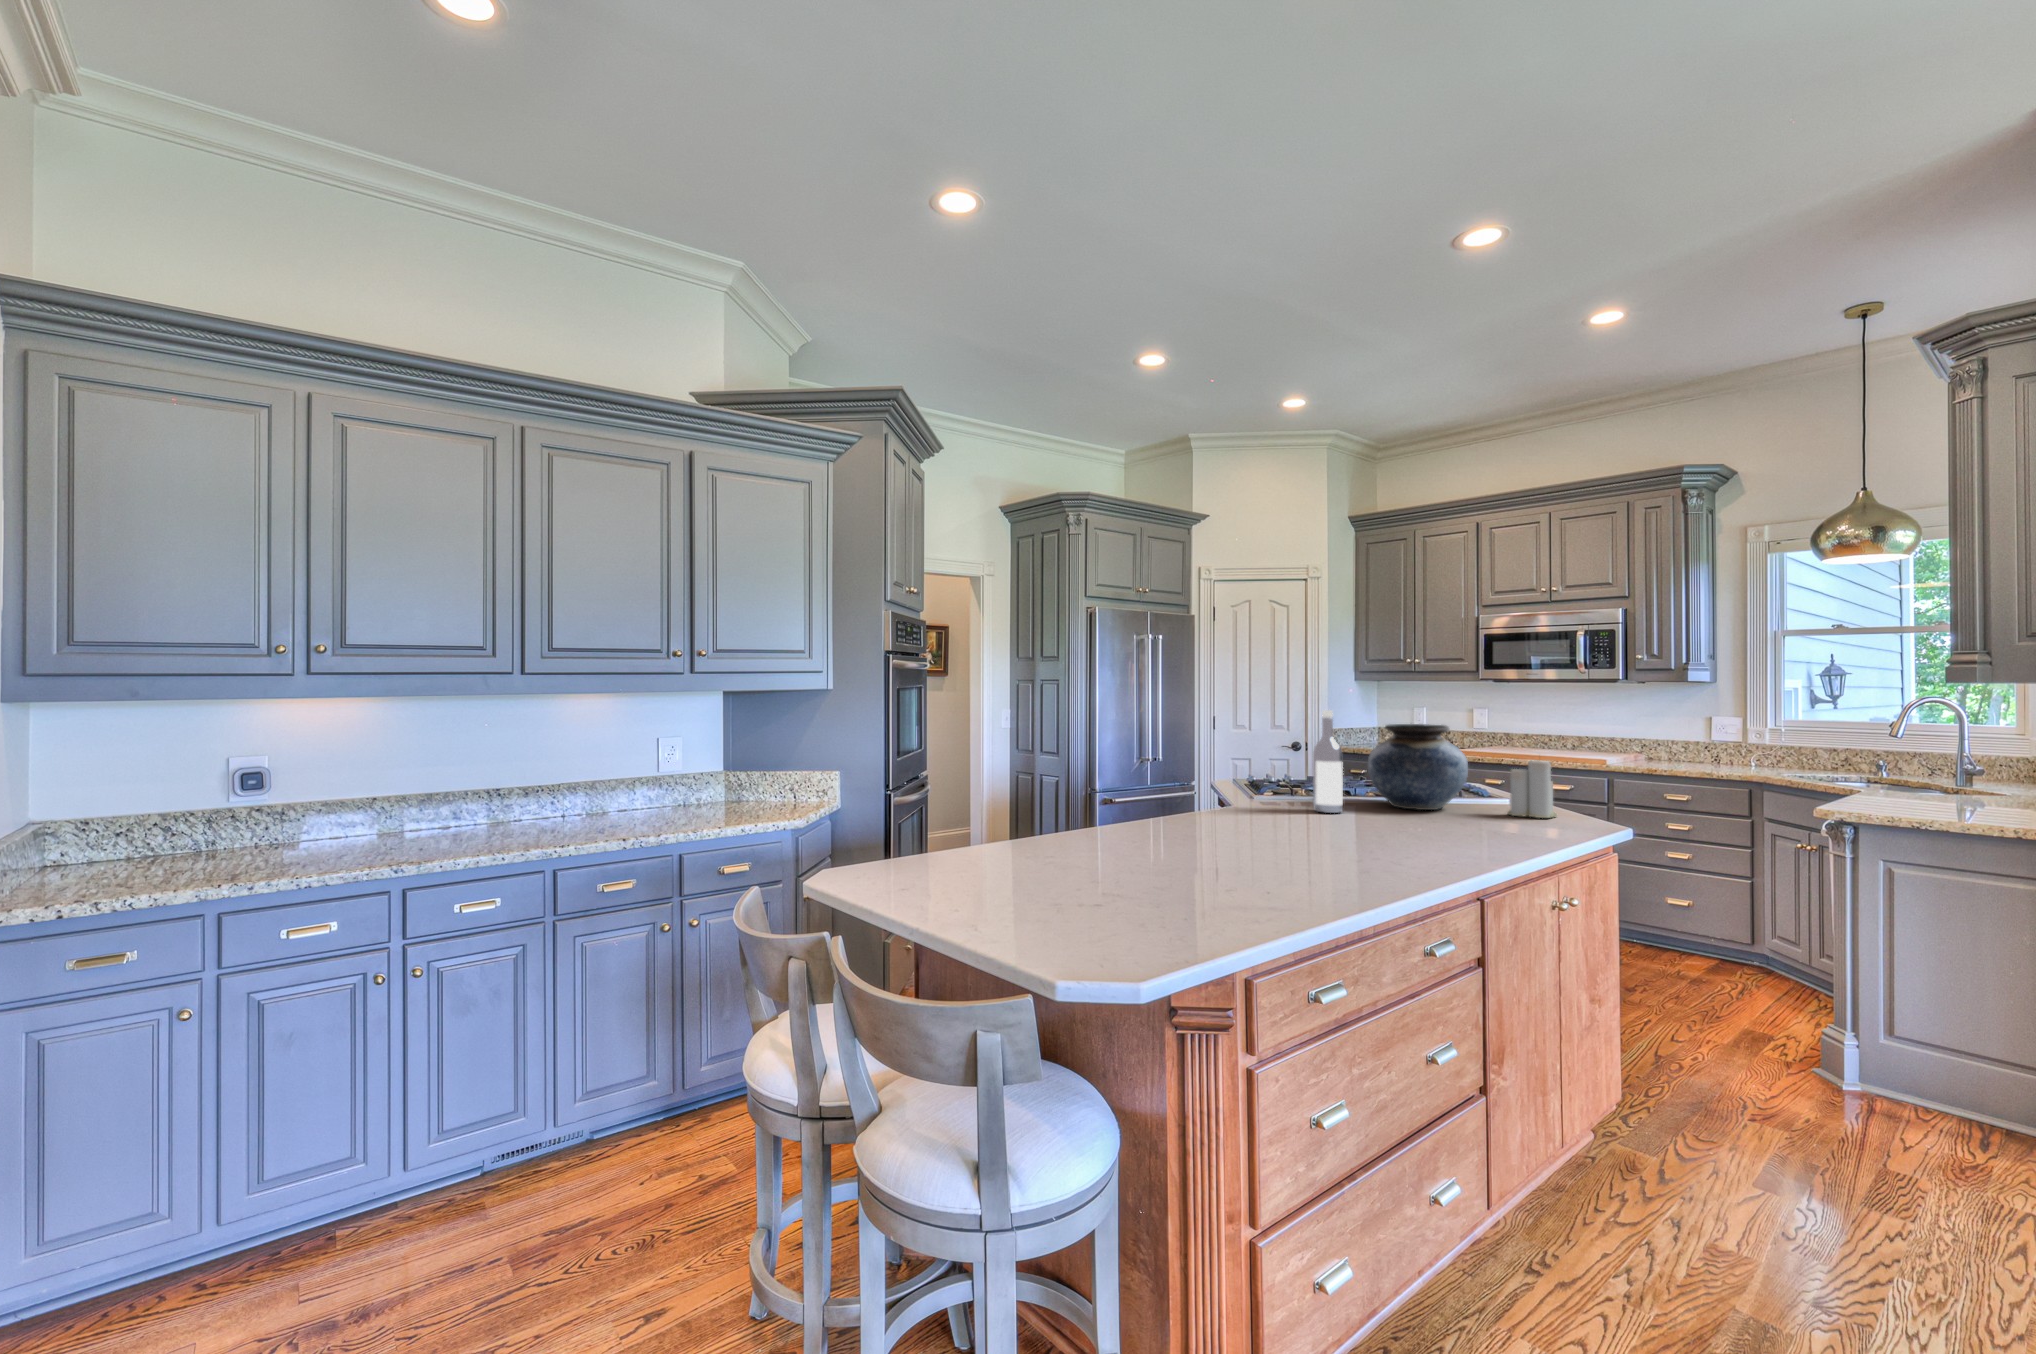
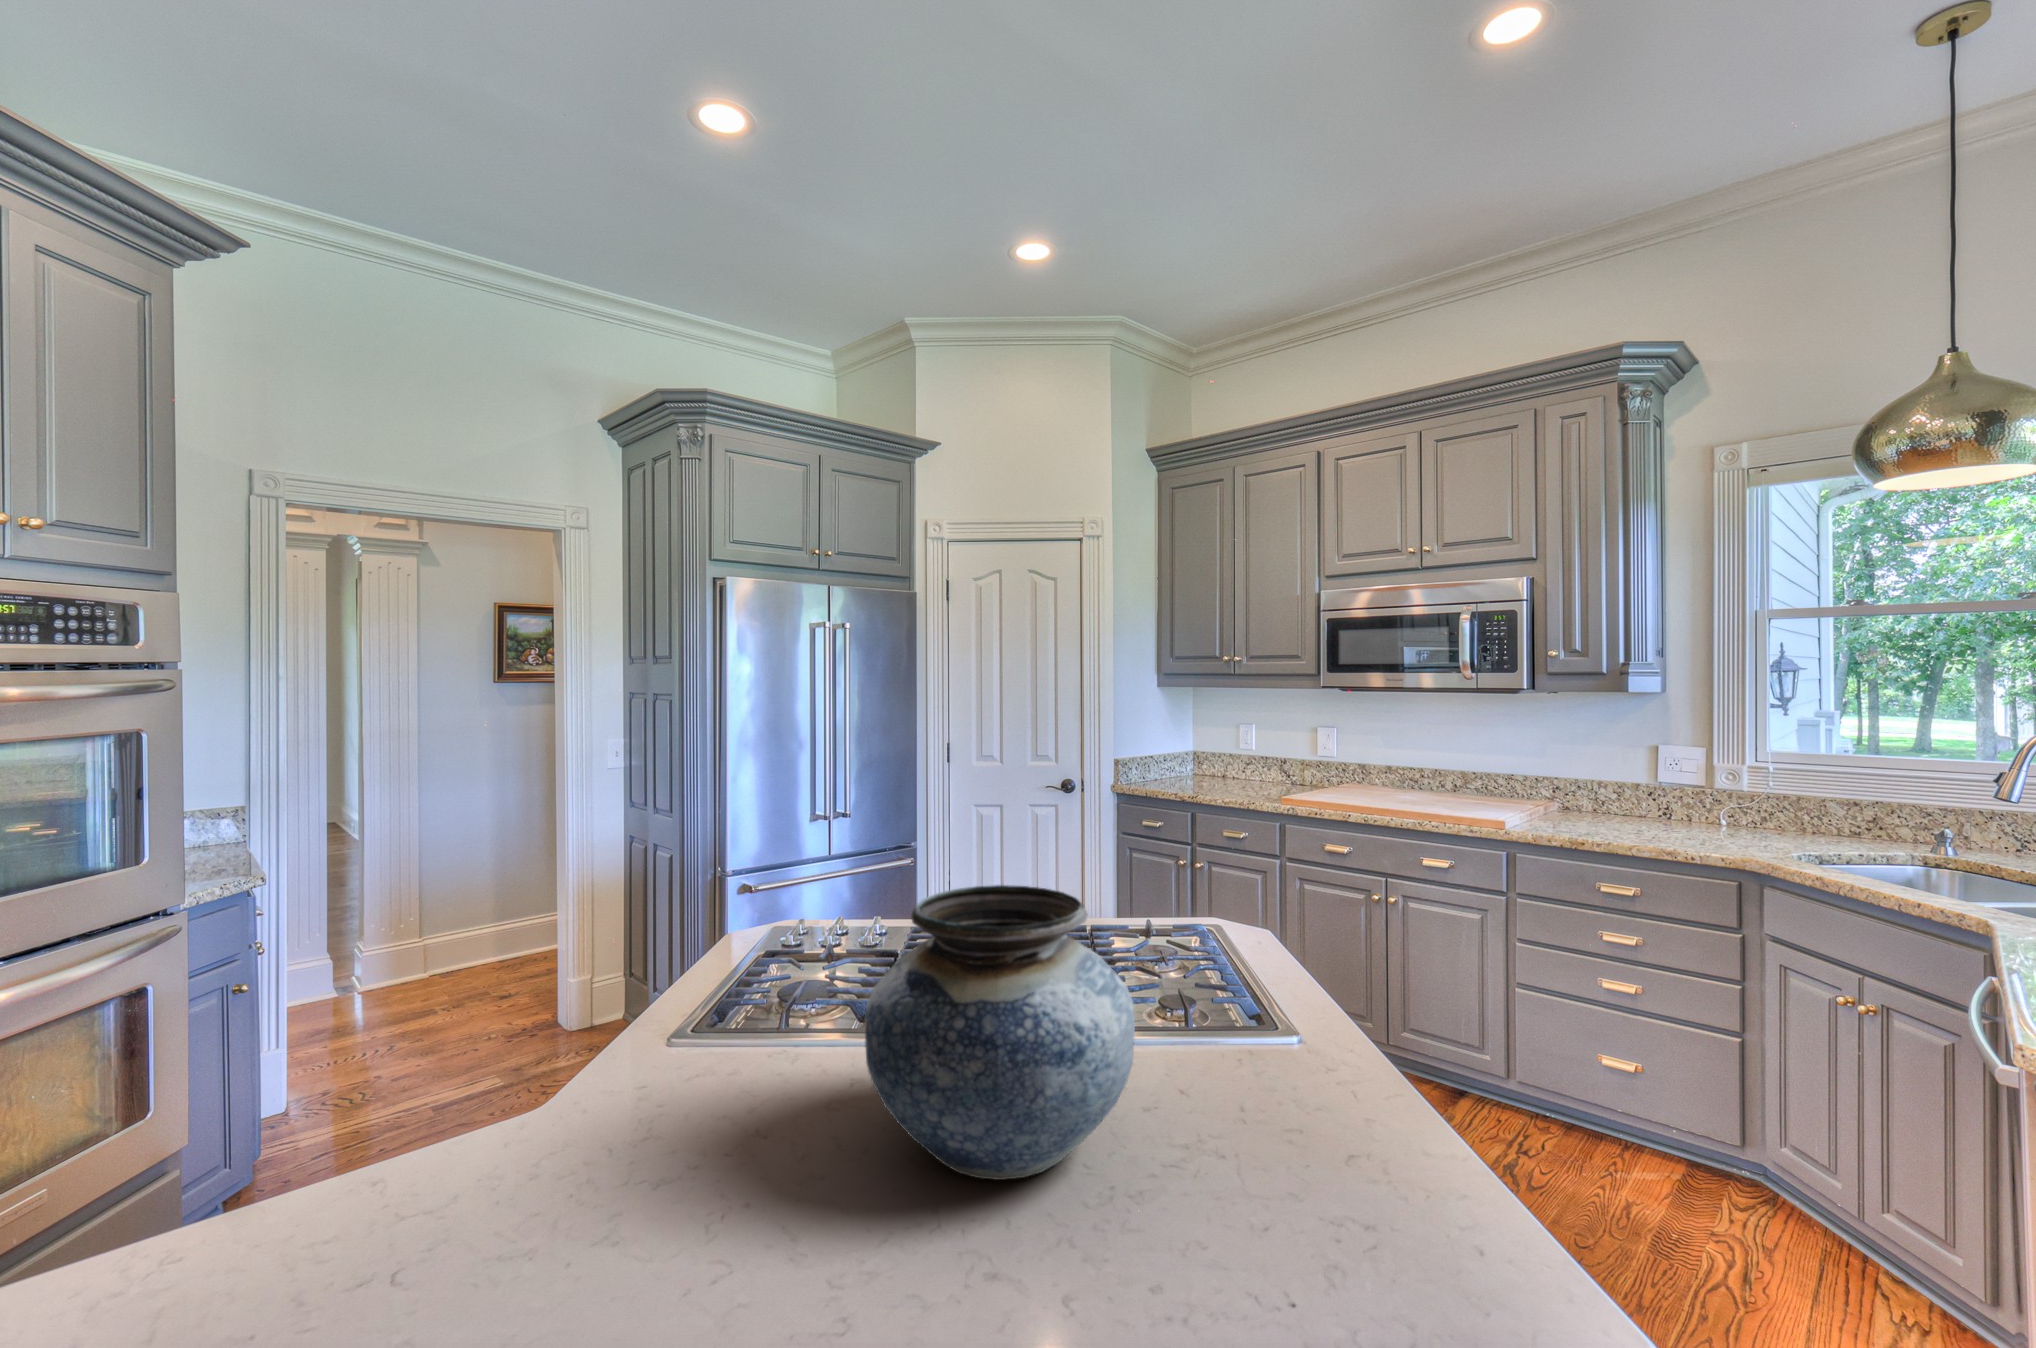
wine bottle: present [1313,710,1343,813] -> none [628,886,724,1241]
candle: present [1507,760,1557,818] -> none [1233,1030,1383,1253]

